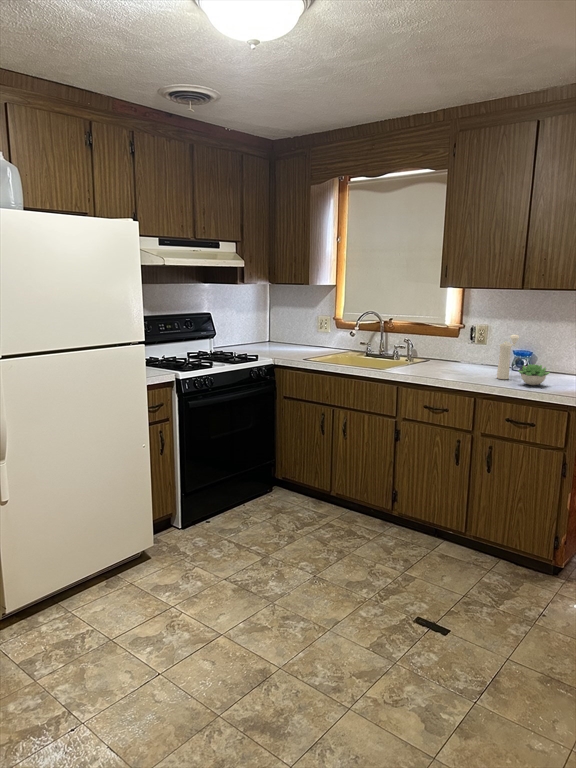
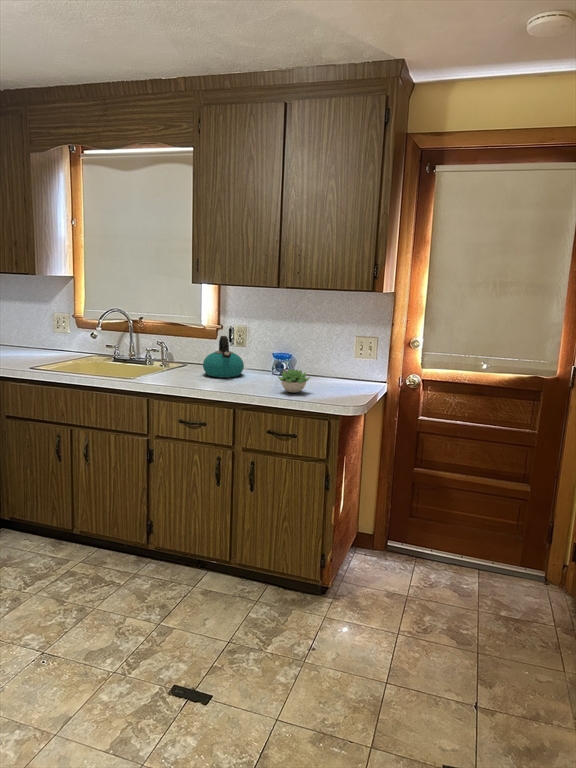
kettle: none [446,334,484,371] -> present [203,336,244,378]
pepper mill: present [497,335,519,379] -> none [257,336,279,386]

